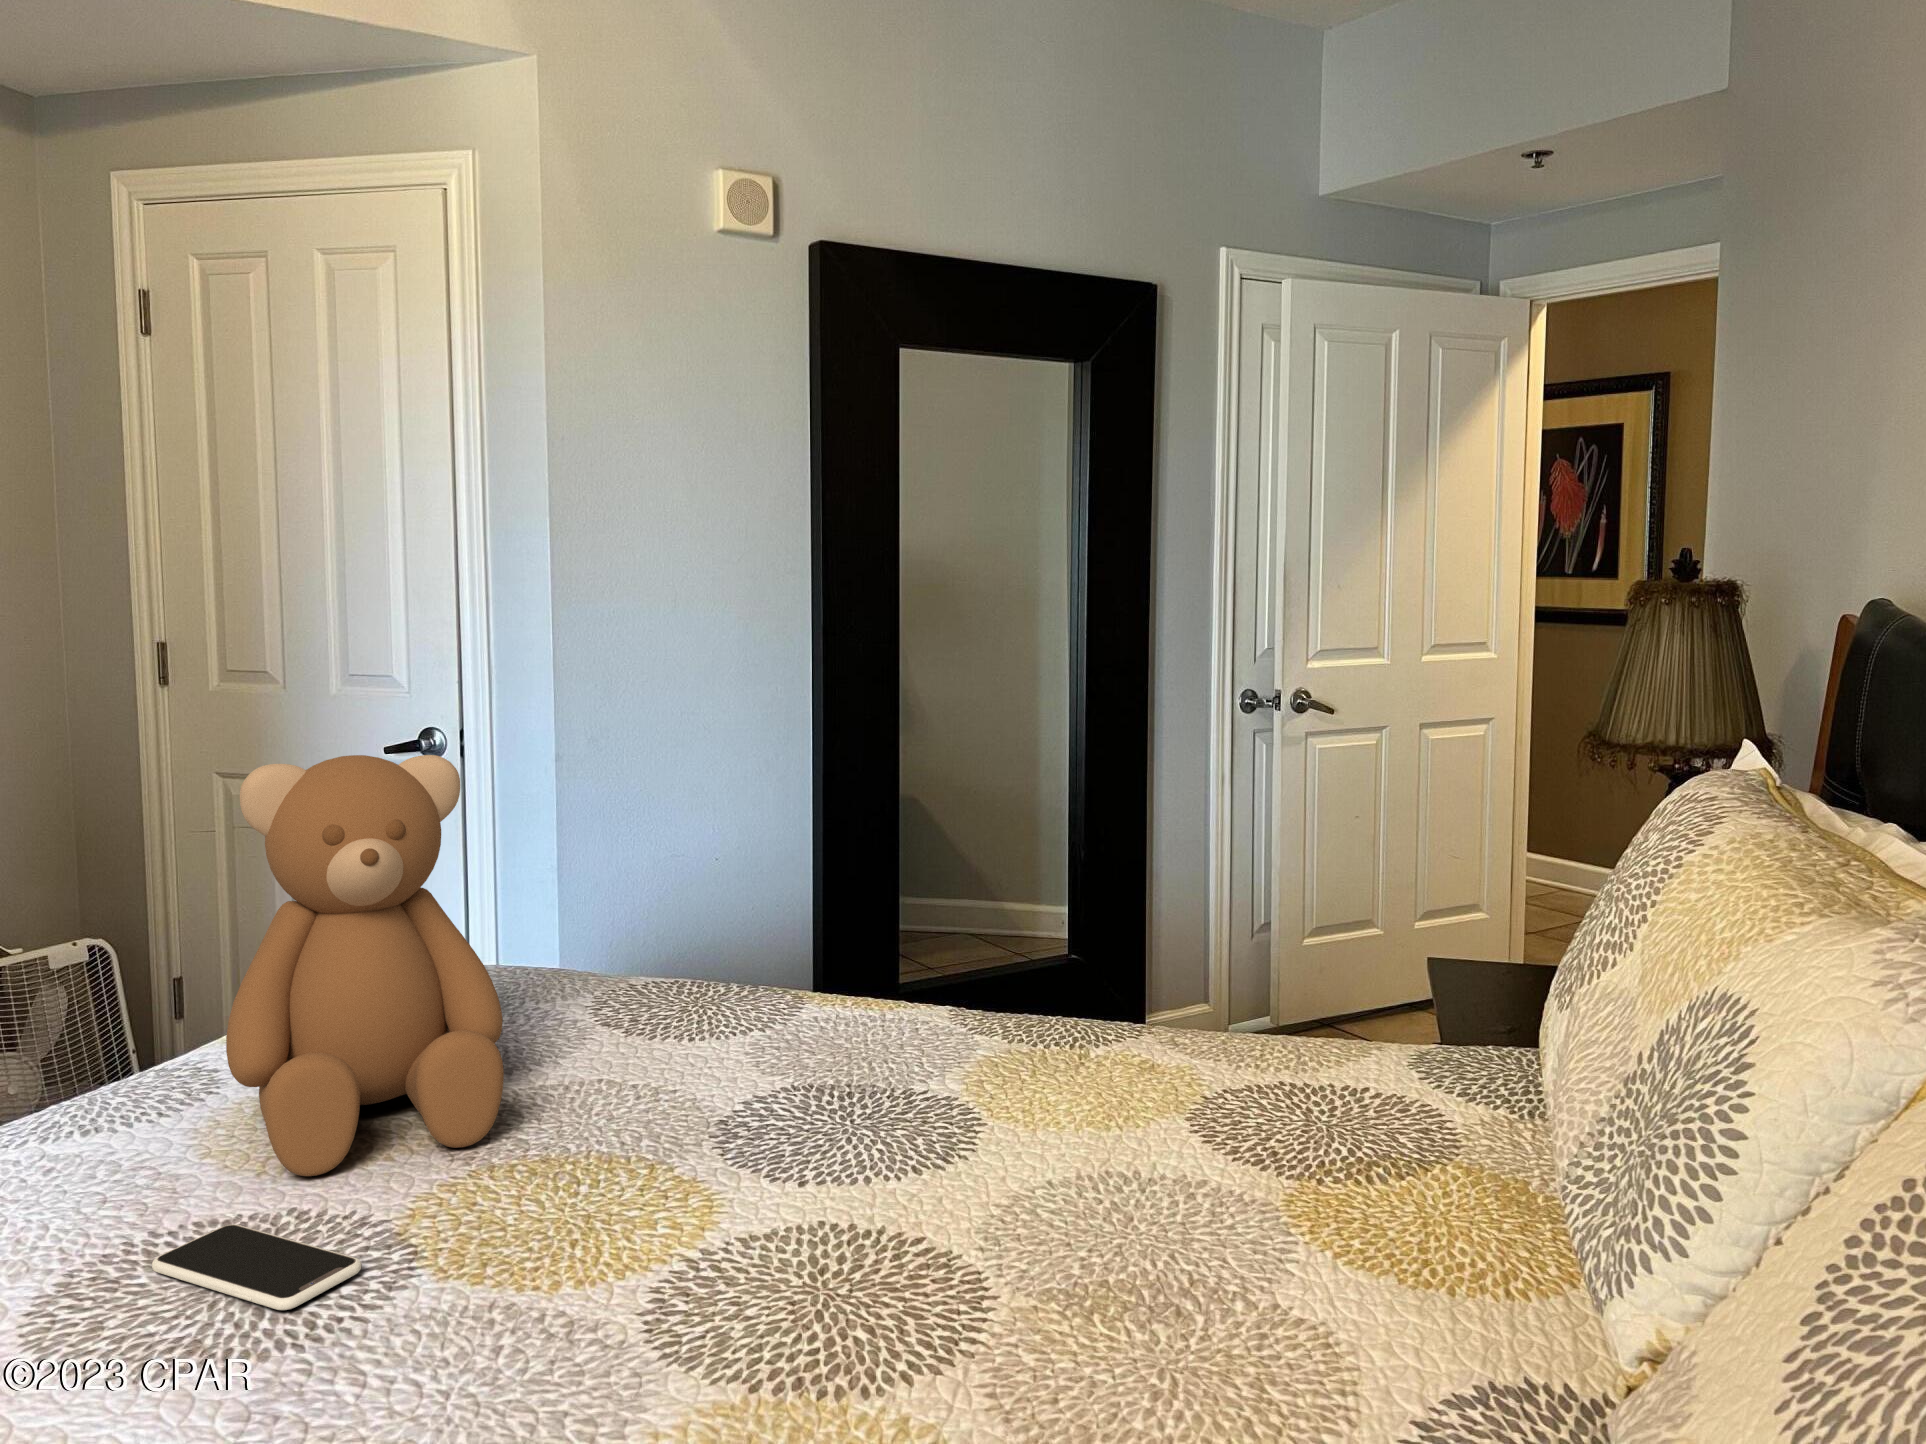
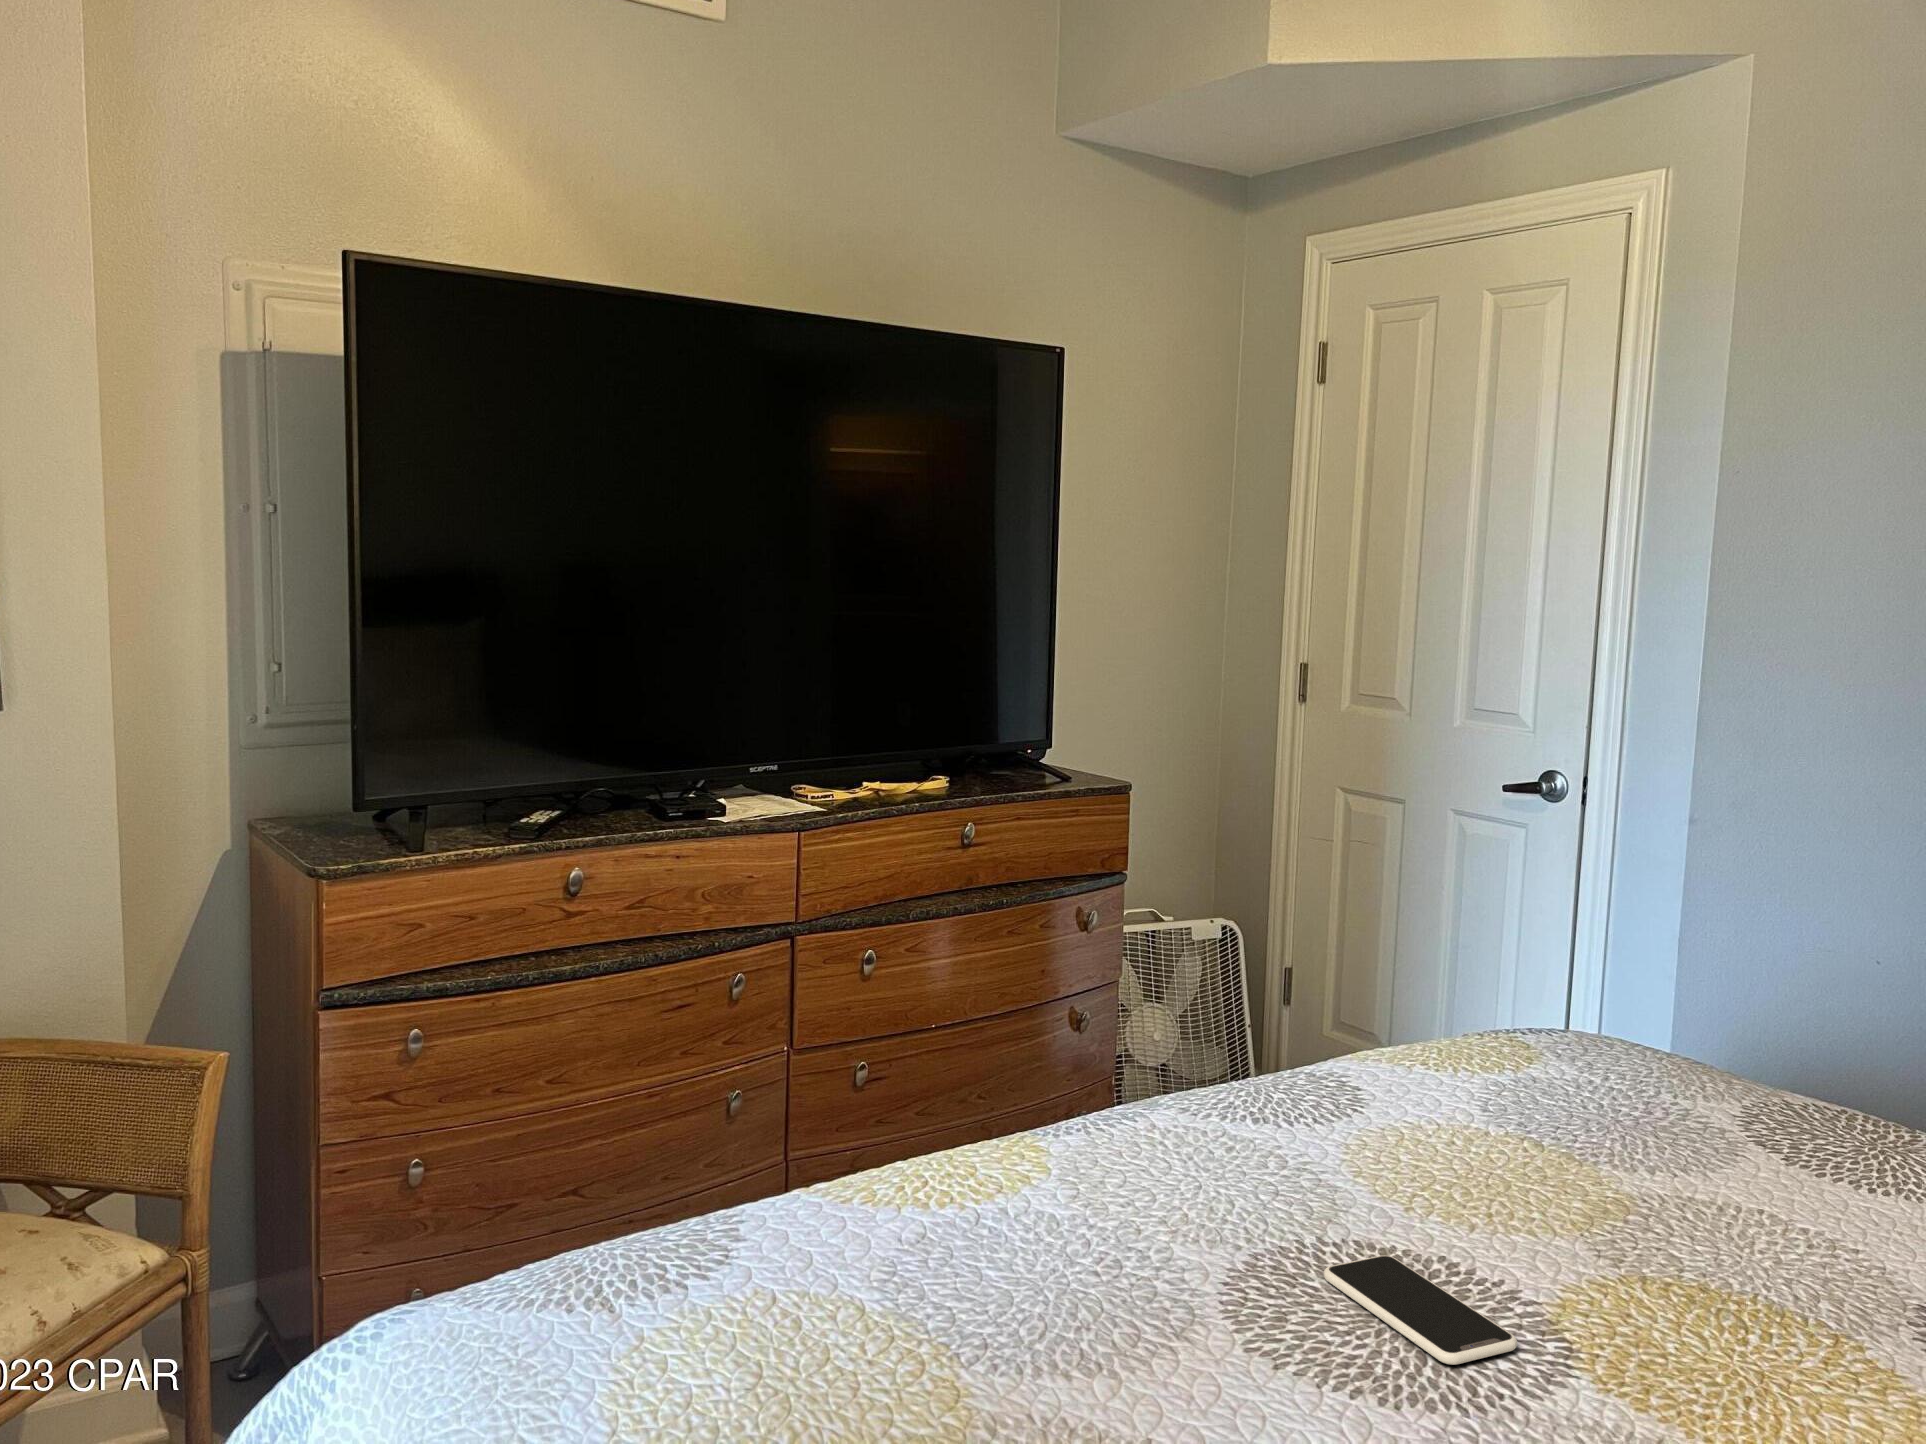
teddy bear: present [226,755,504,1176] -> none [1383,811,1661,1245]

